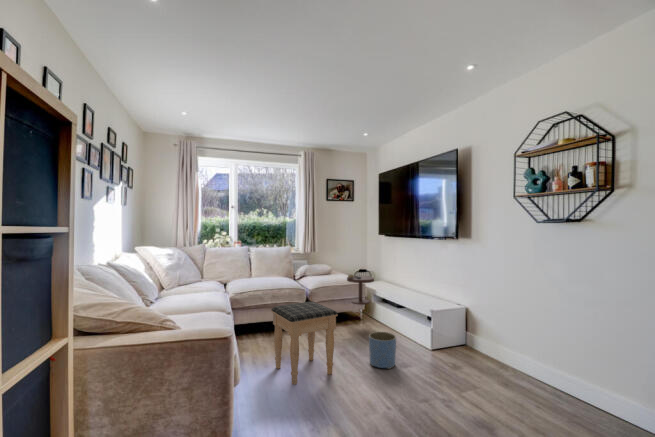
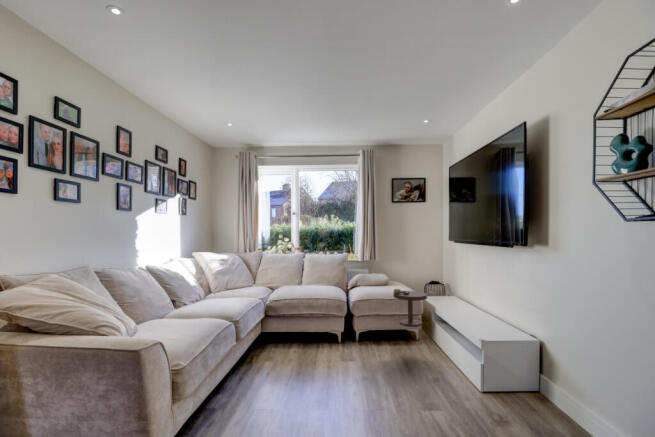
footstool: present [271,302,338,385] -> none [272,318,334,413]
planter: present [369,332,396,369] -> none [381,365,416,417]

